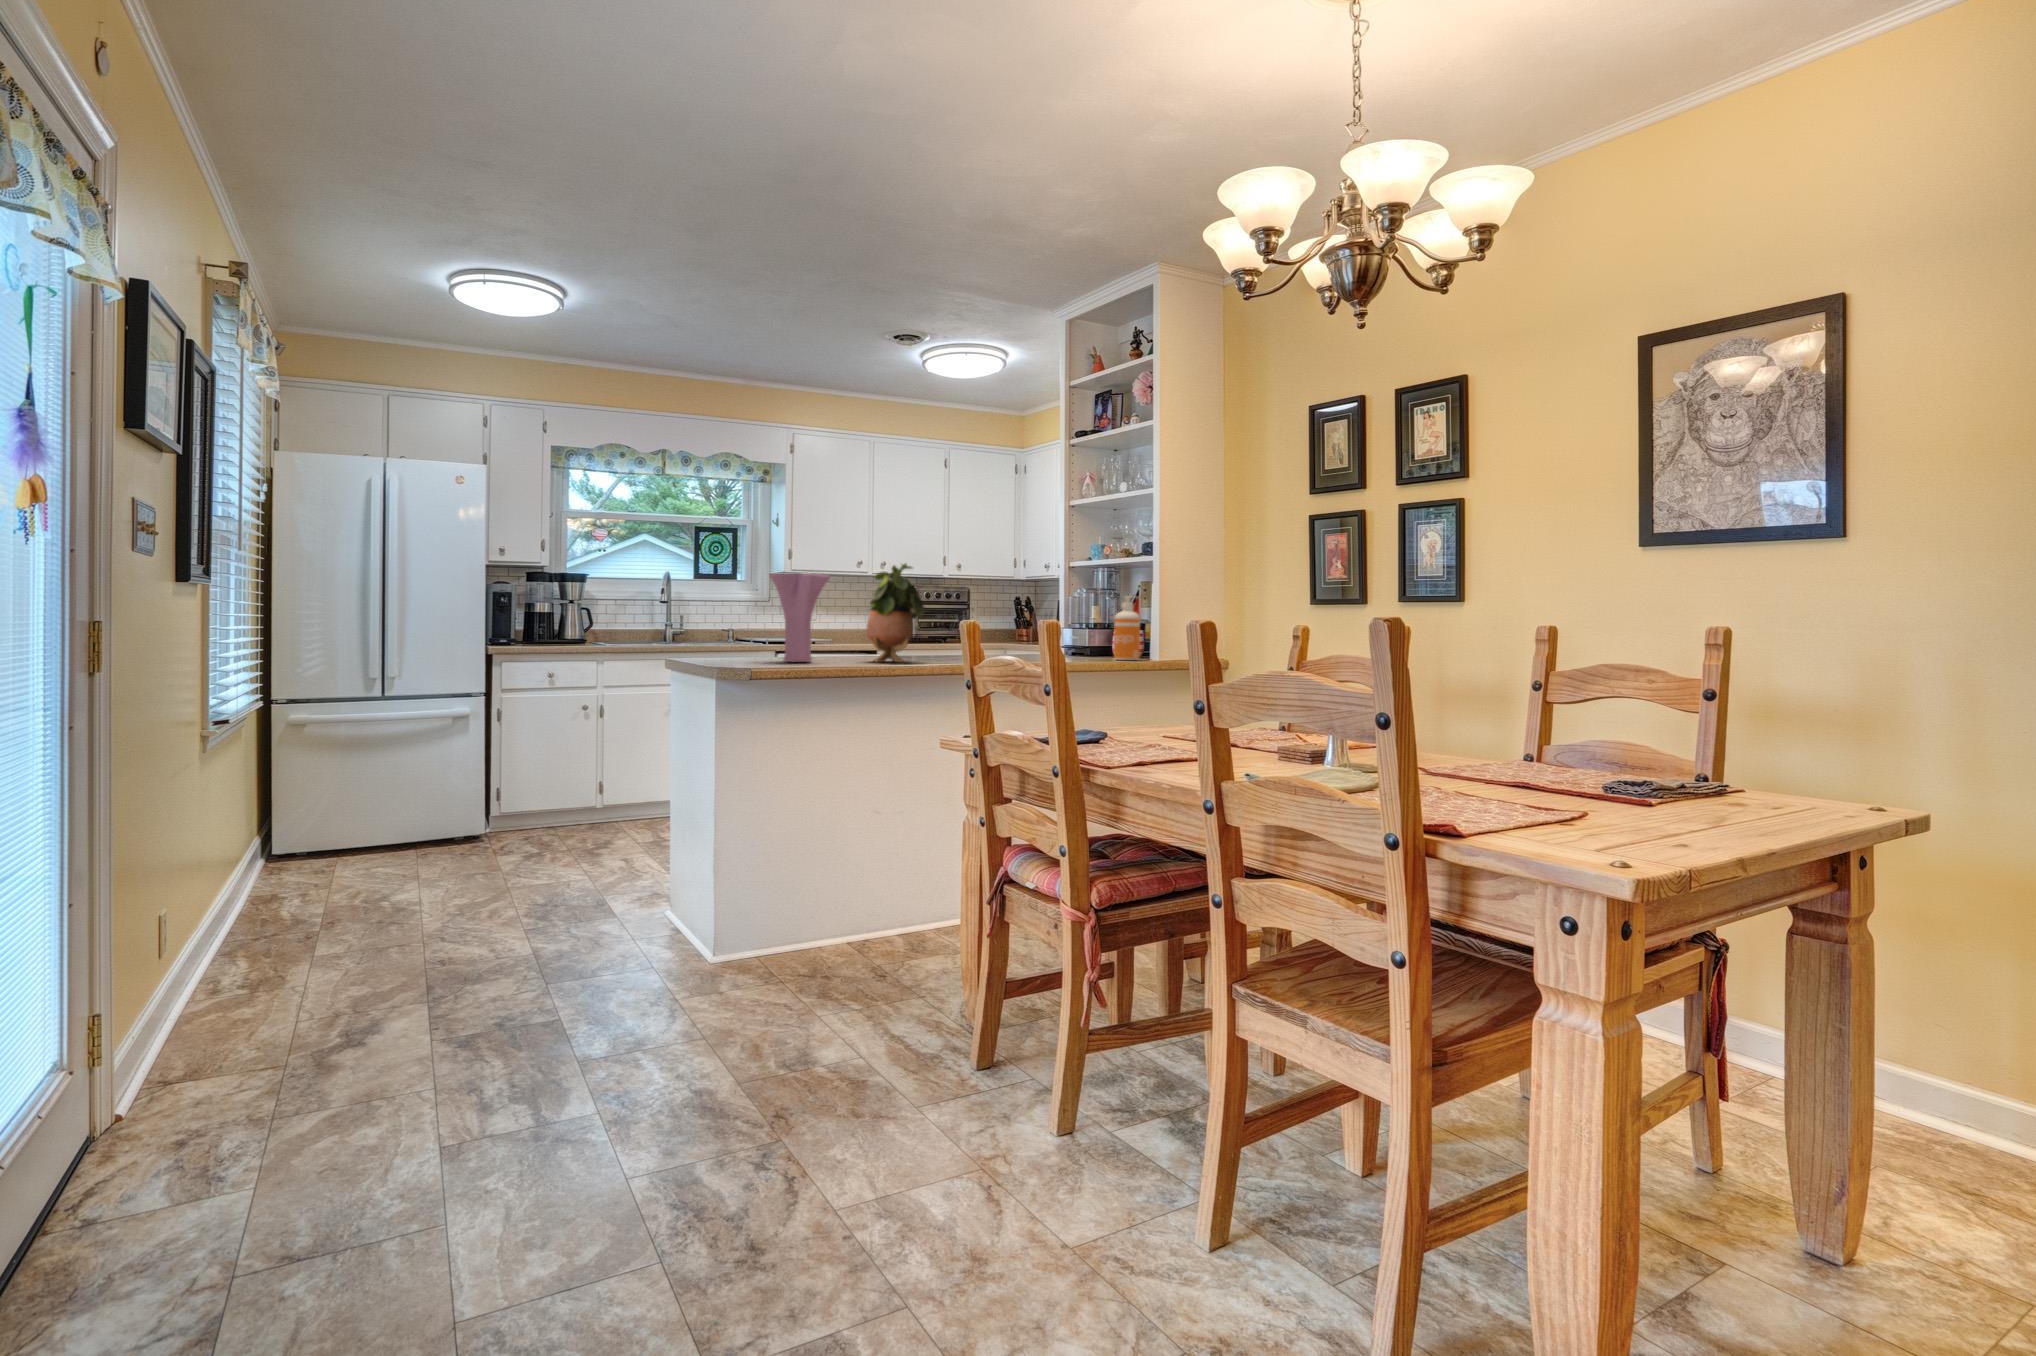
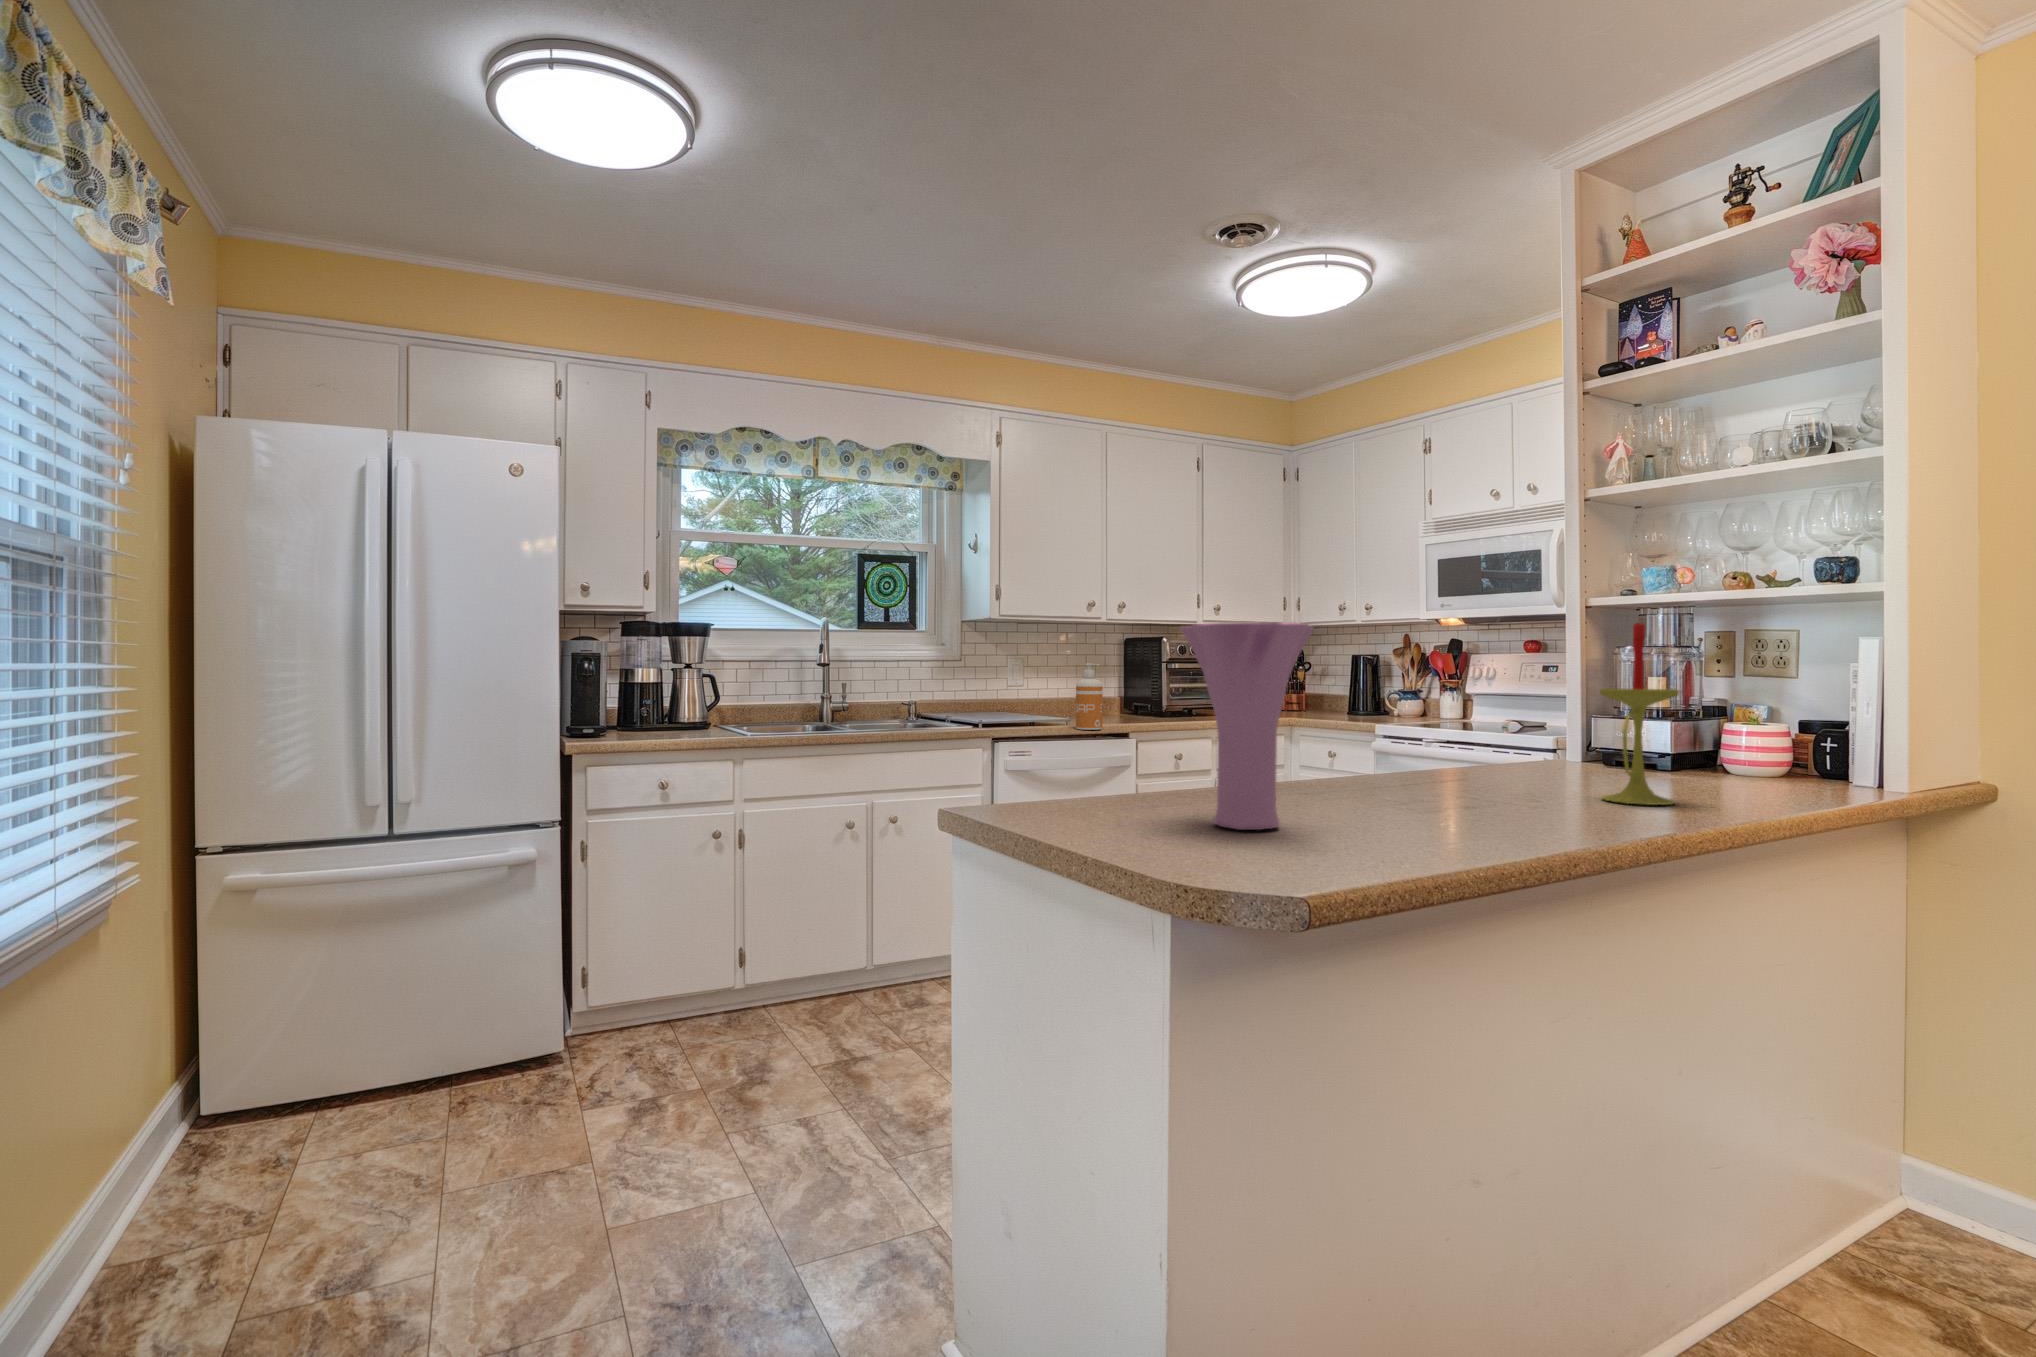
potted plant: present [867,564,924,662] -> none [1370,595,1514,822]
candle: none [996,575,1030,661] -> present [1600,624,1680,805]
soap dispenser: present [1114,596,1140,660] -> present [1076,663,1103,730]

